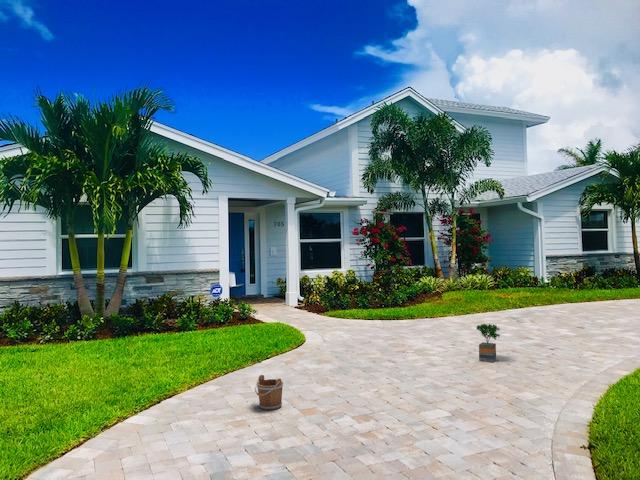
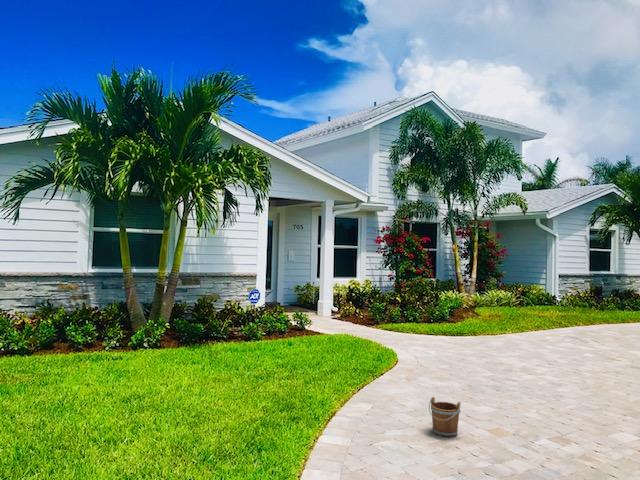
potted tree: present [476,324,500,362] -> none [587,344,617,385]

